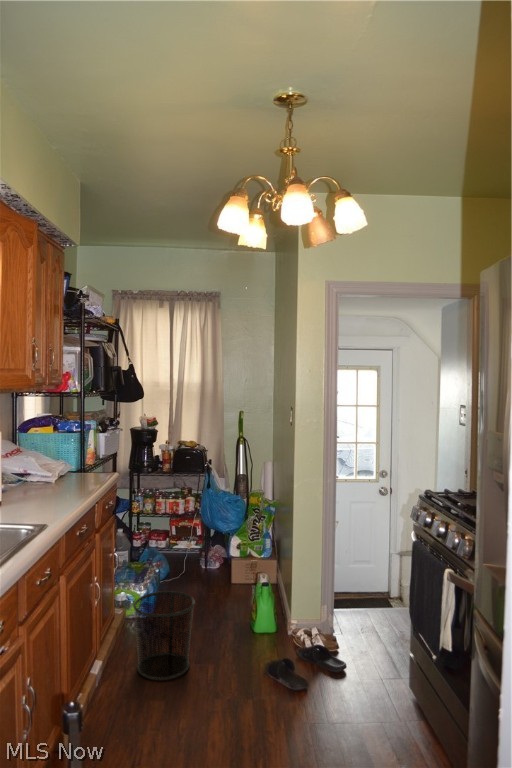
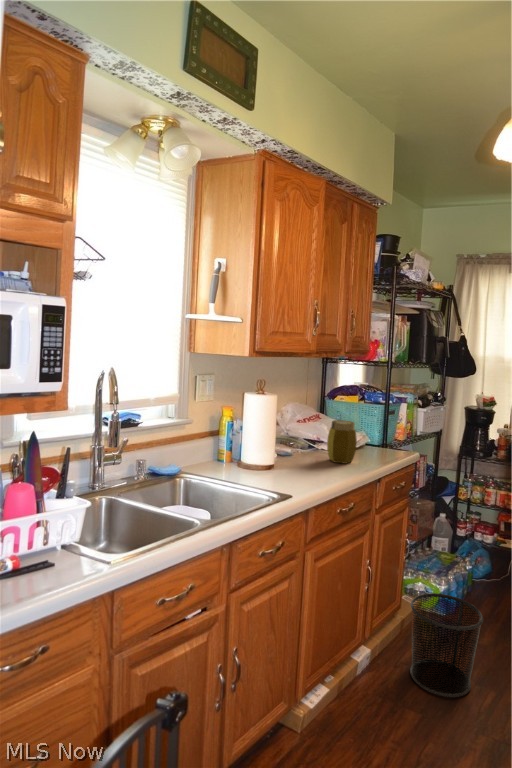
jar: none [42,449,73,491] -> present [327,420,357,464]

